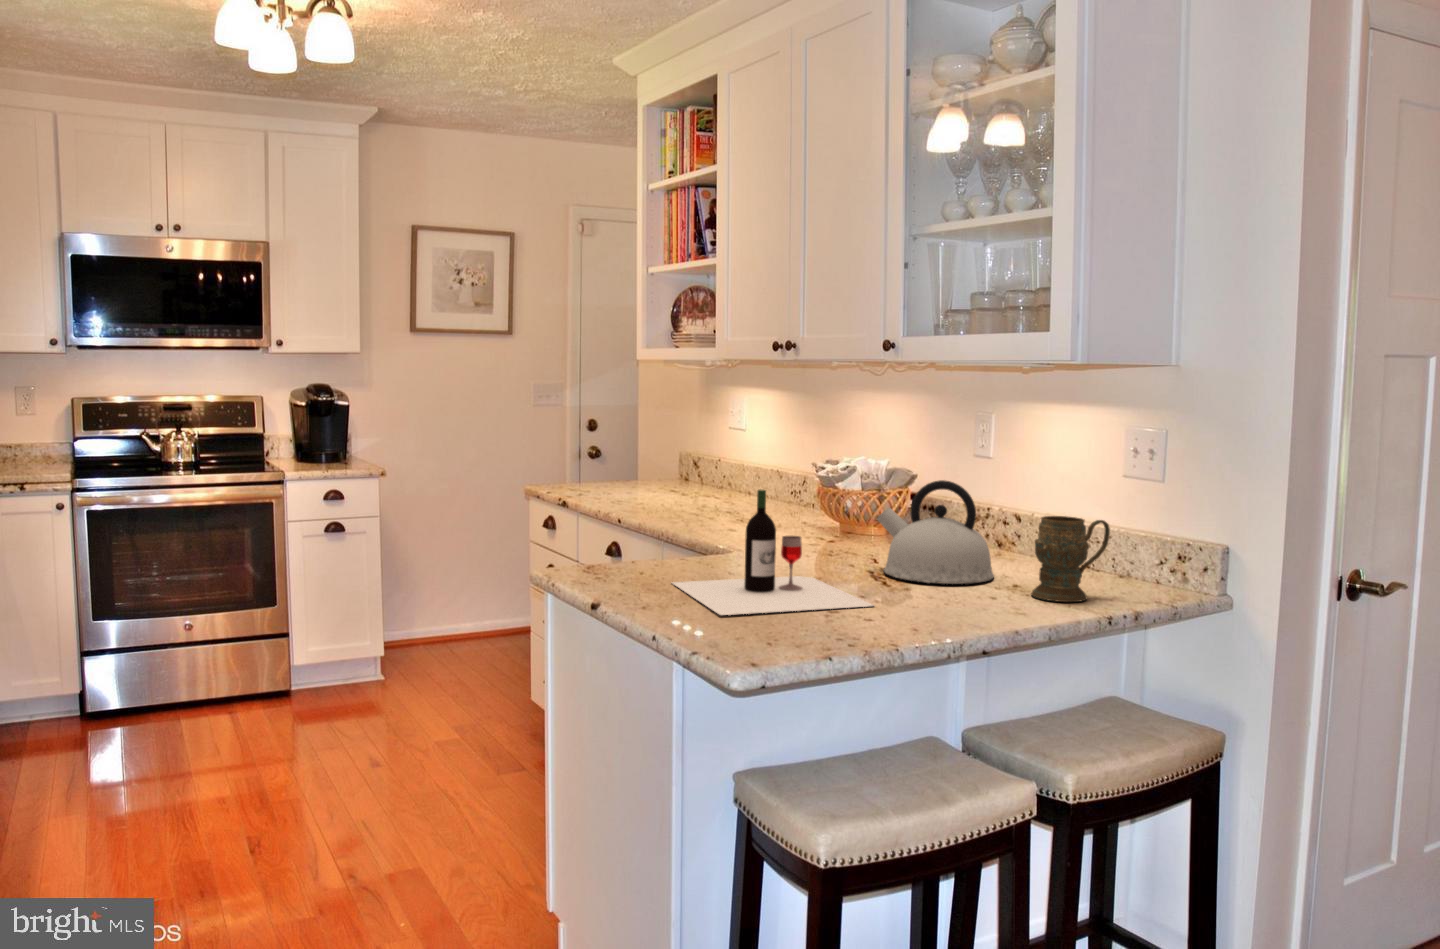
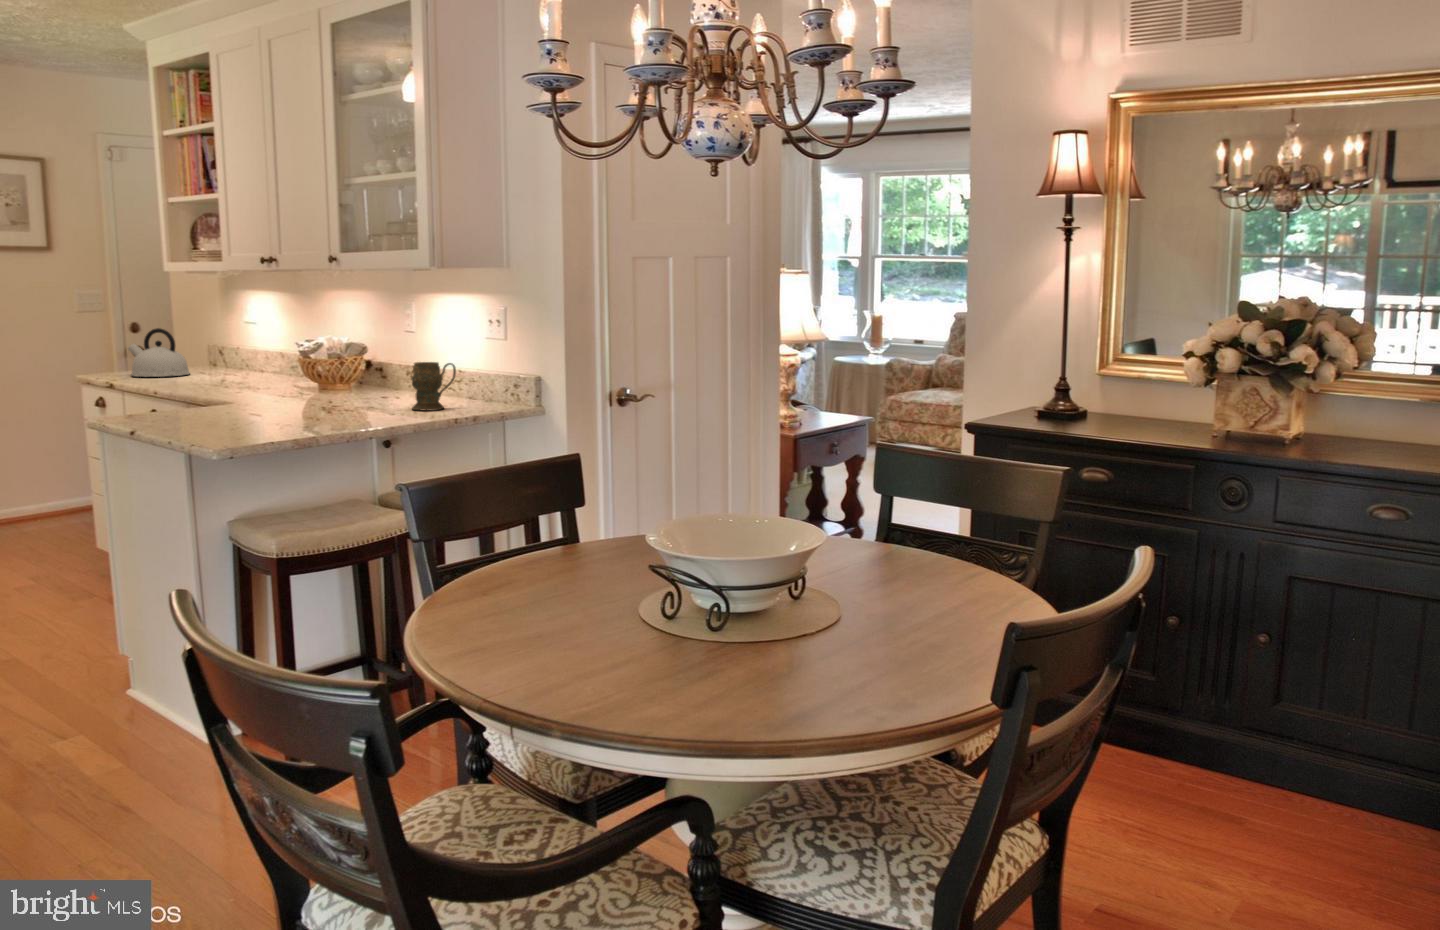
kettle: present [877,480,994,584] -> present [128,328,190,377]
wine bottle: present [672,490,873,615] -> none [179,352,309,425]

